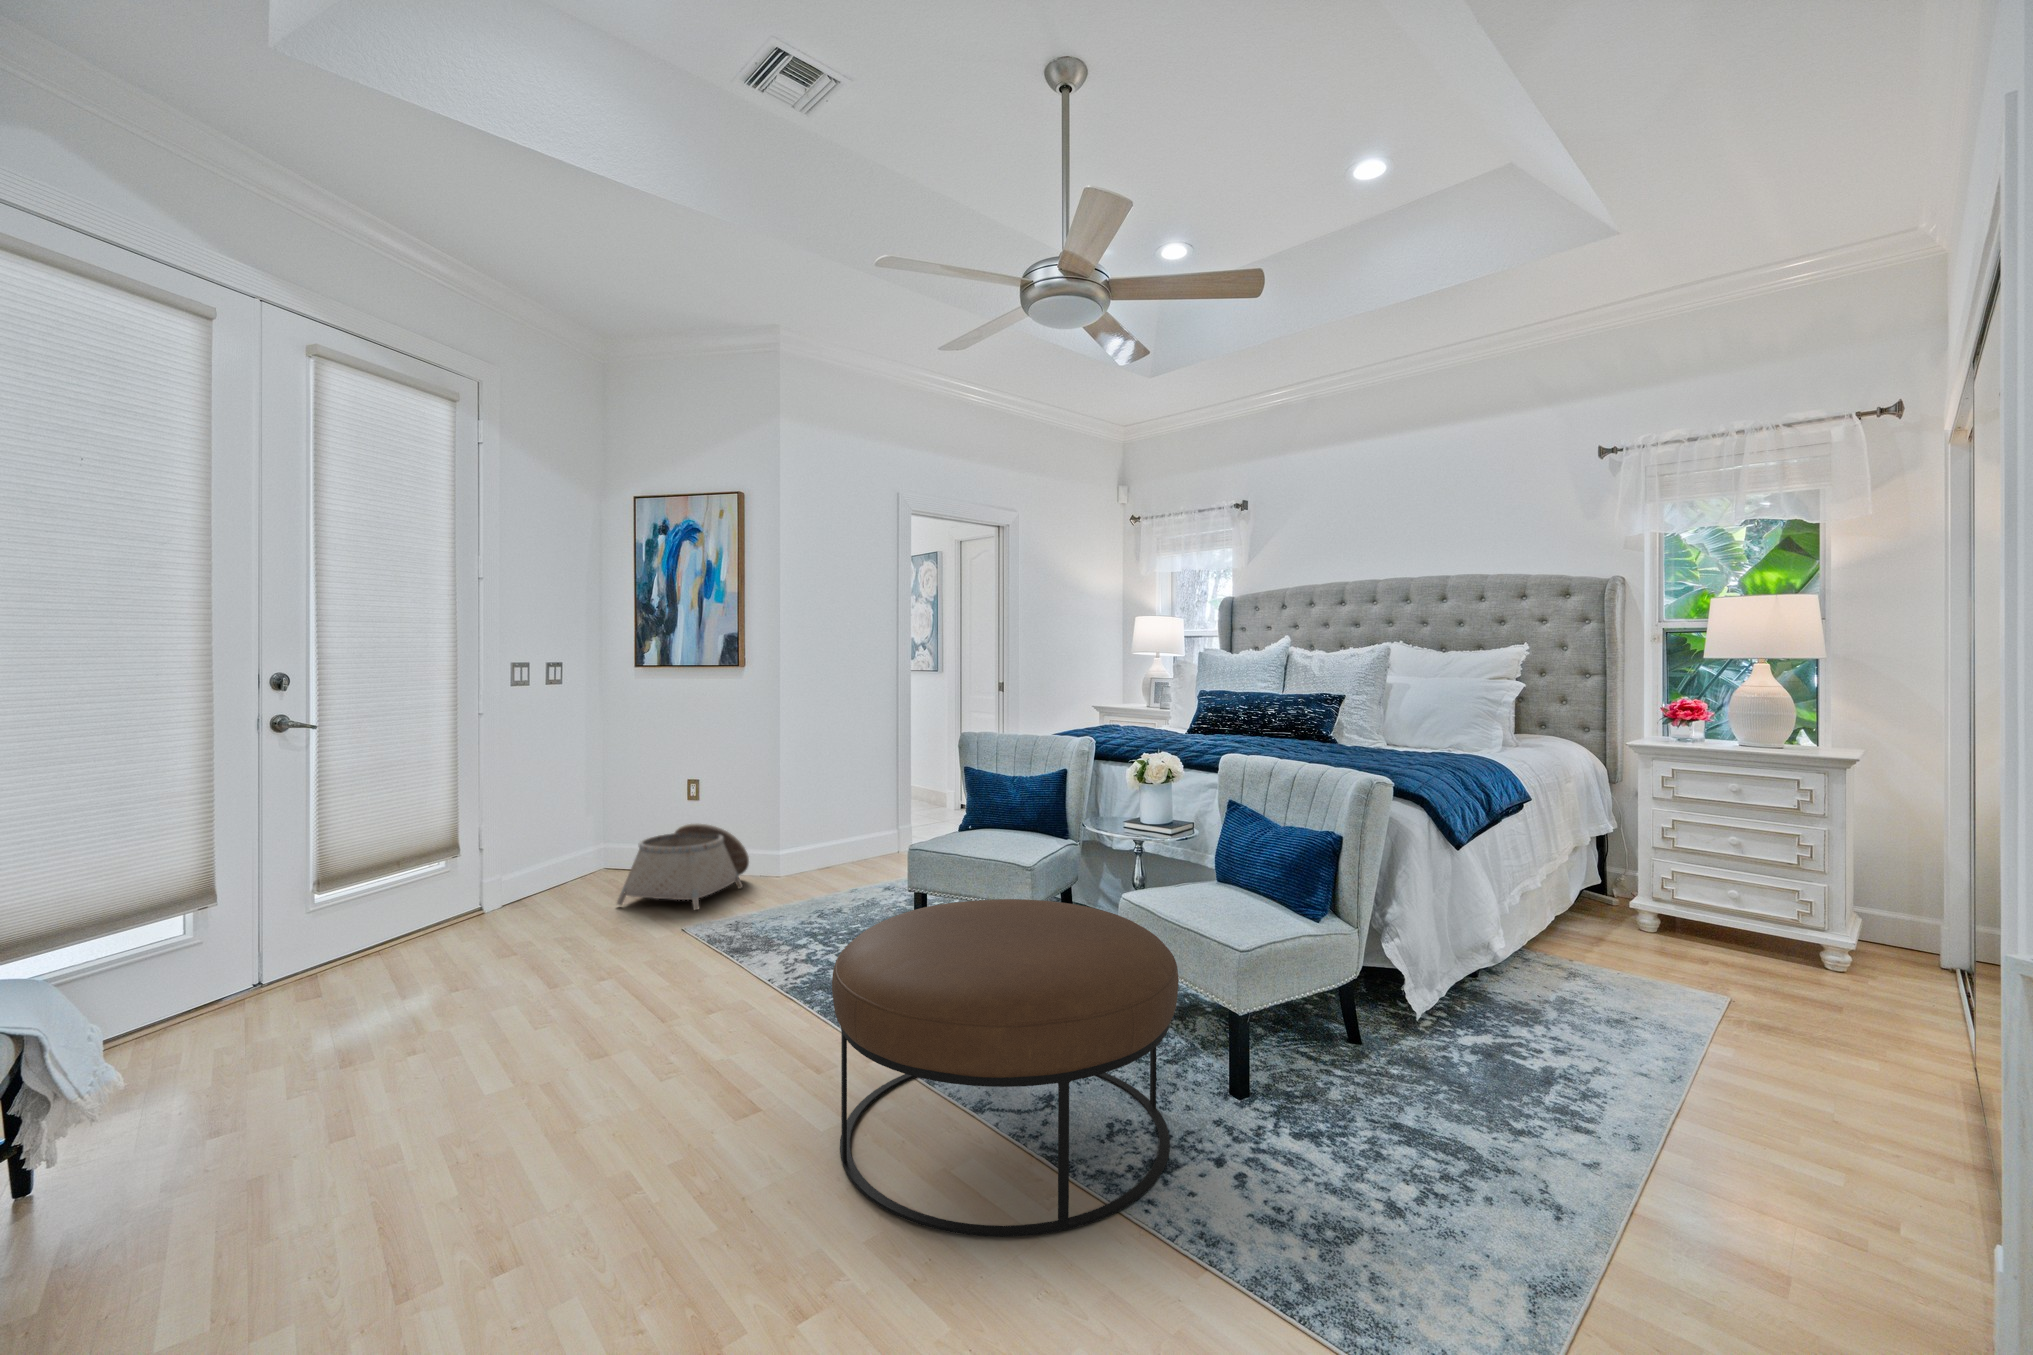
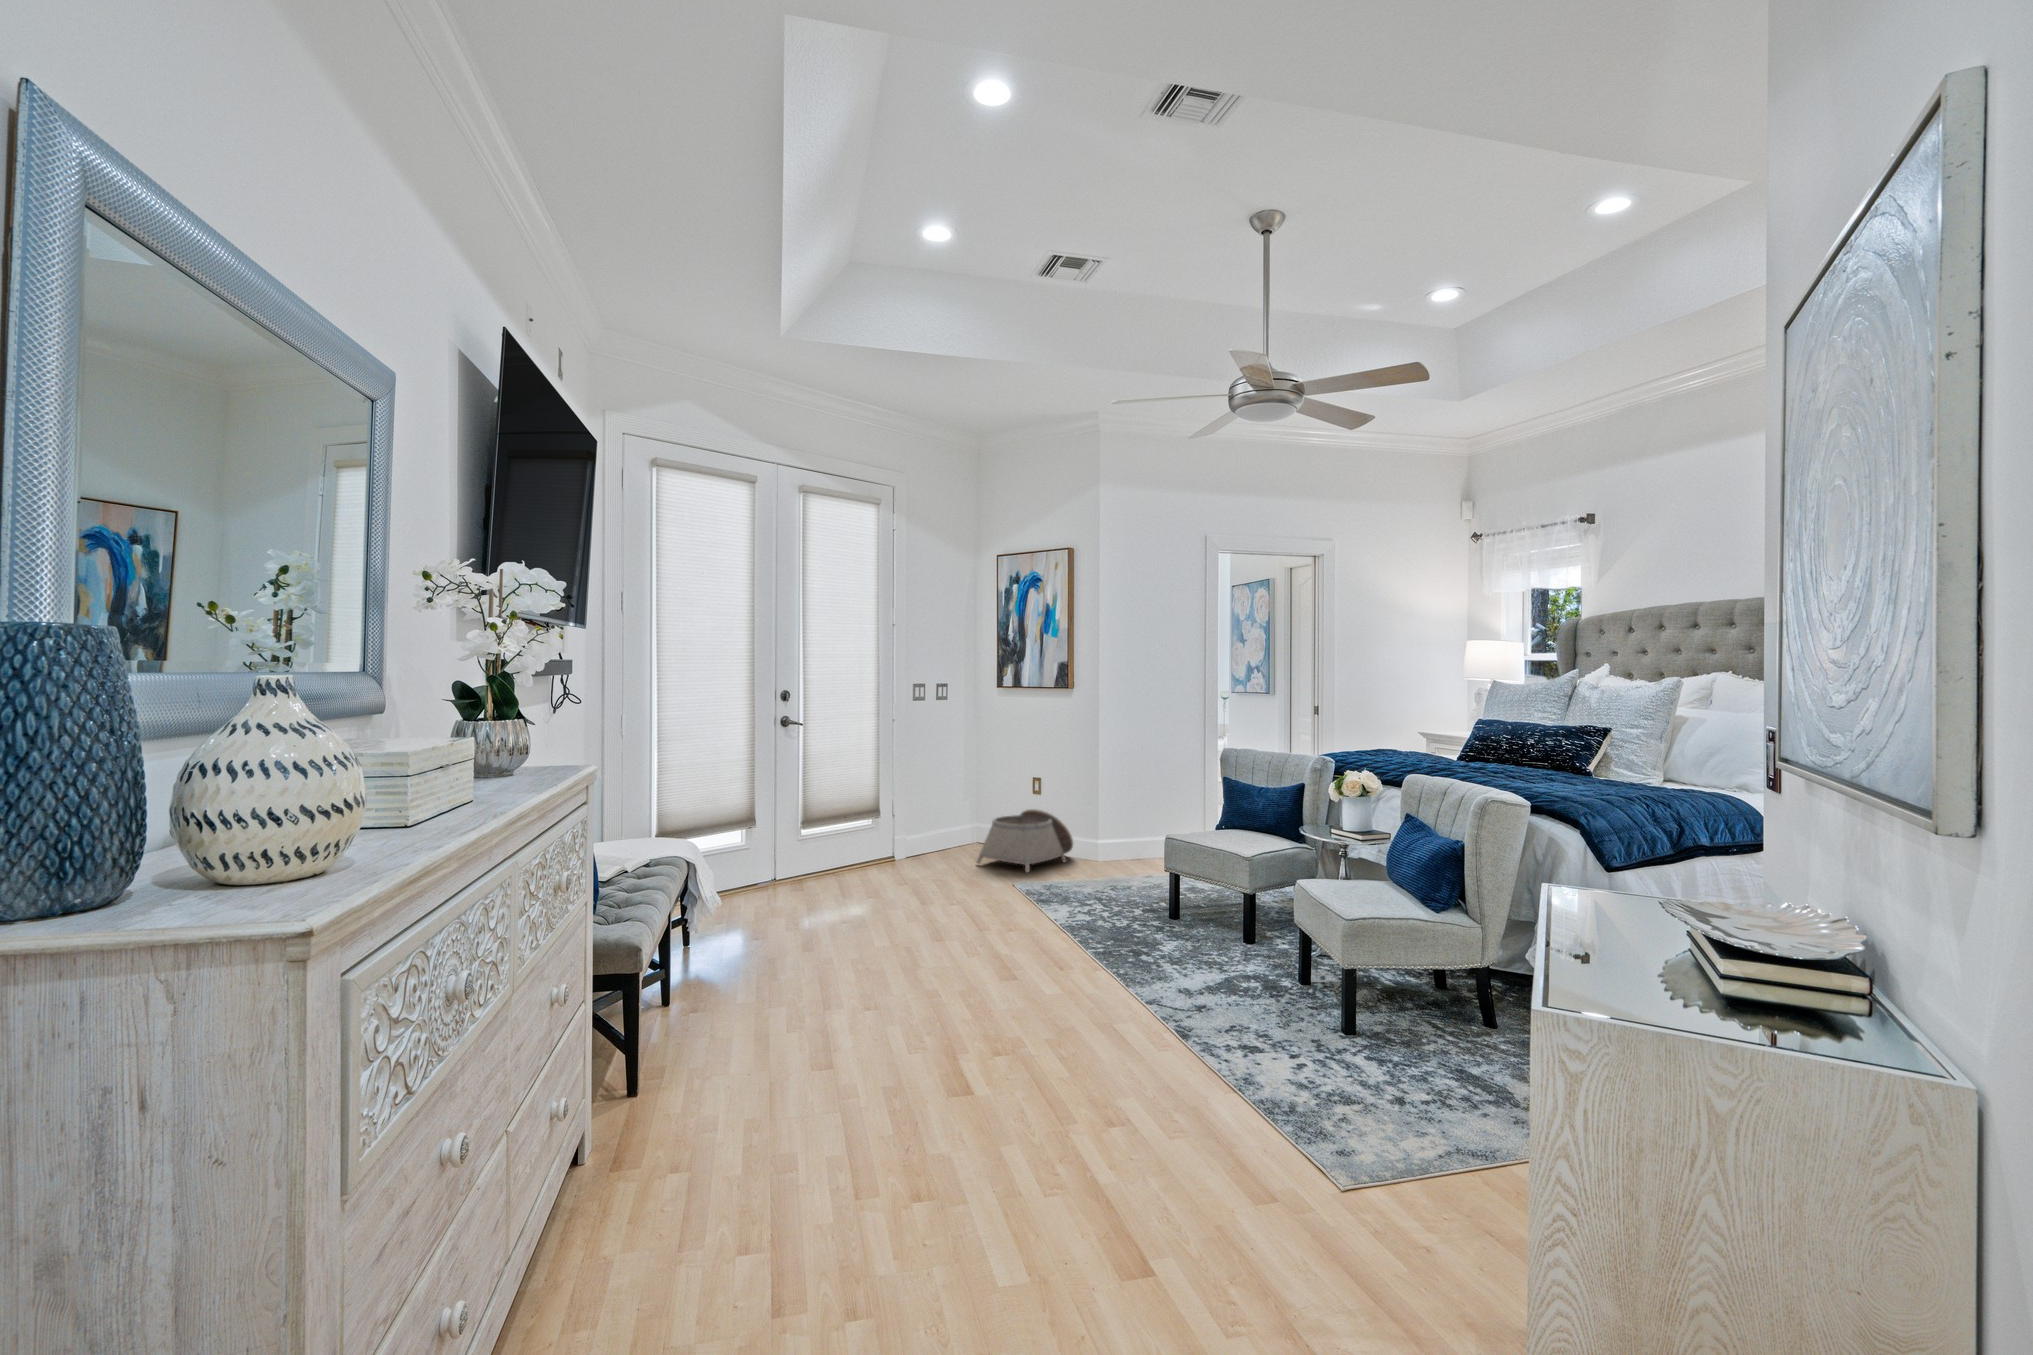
ottoman: present [832,899,1179,1237] -> none [1048,868,1281,1063]

